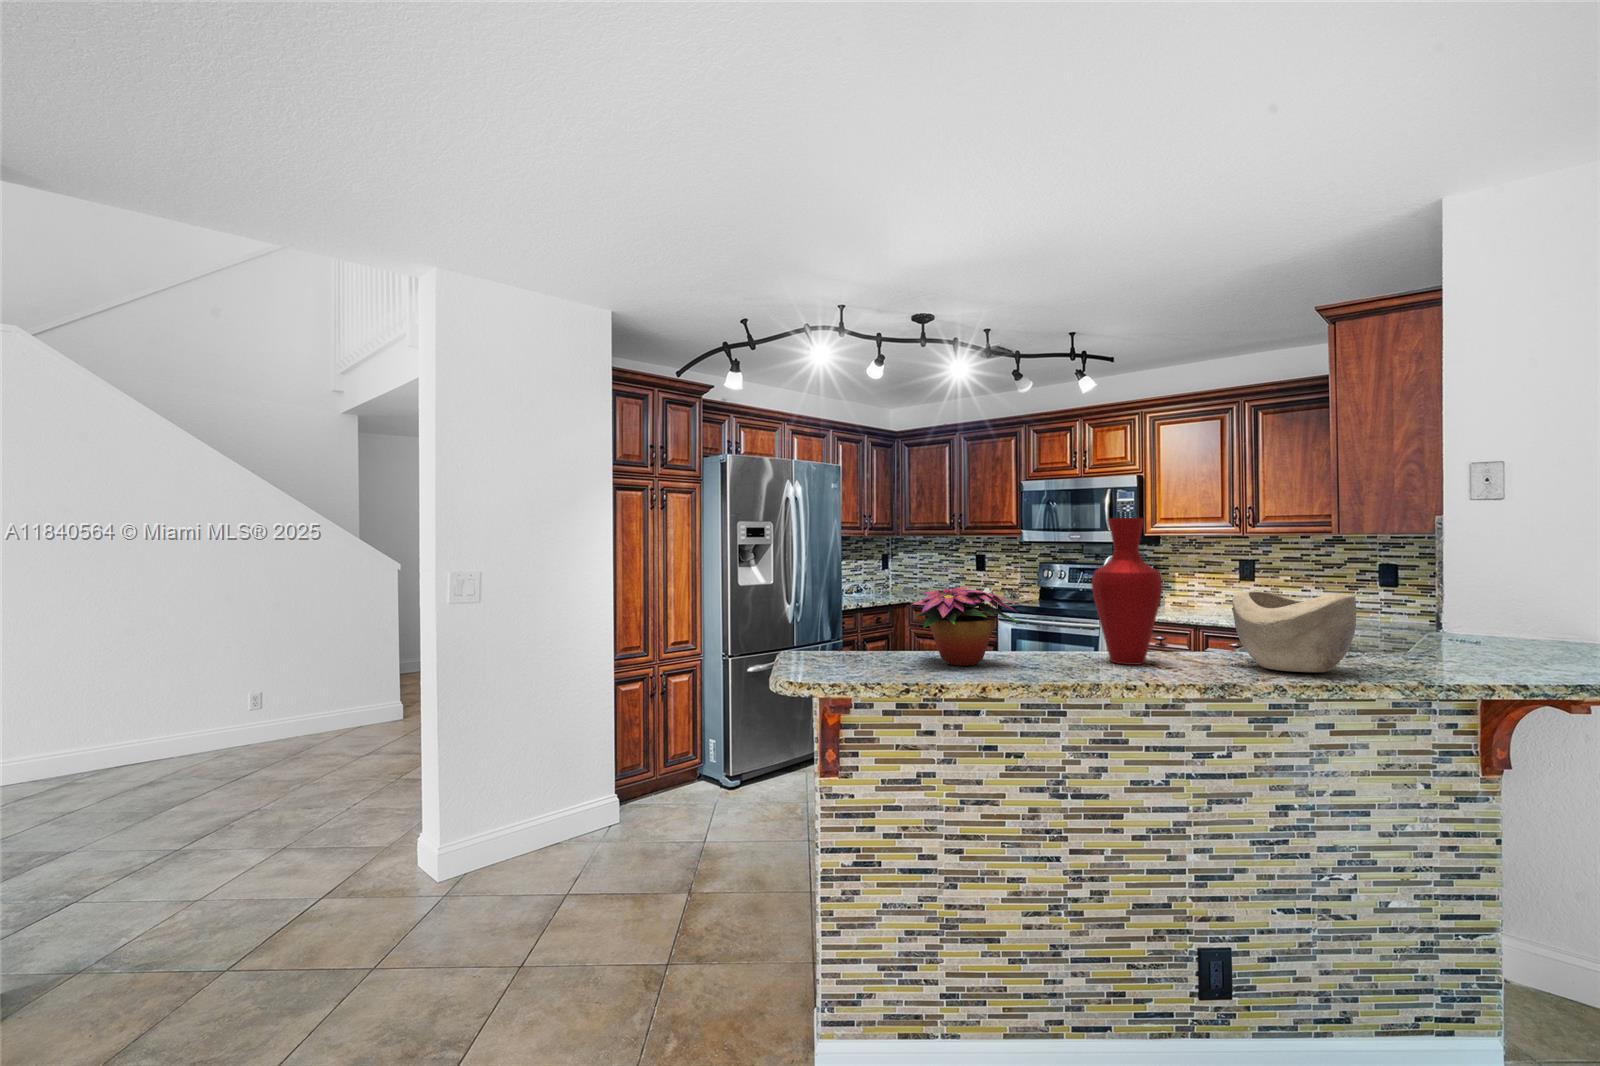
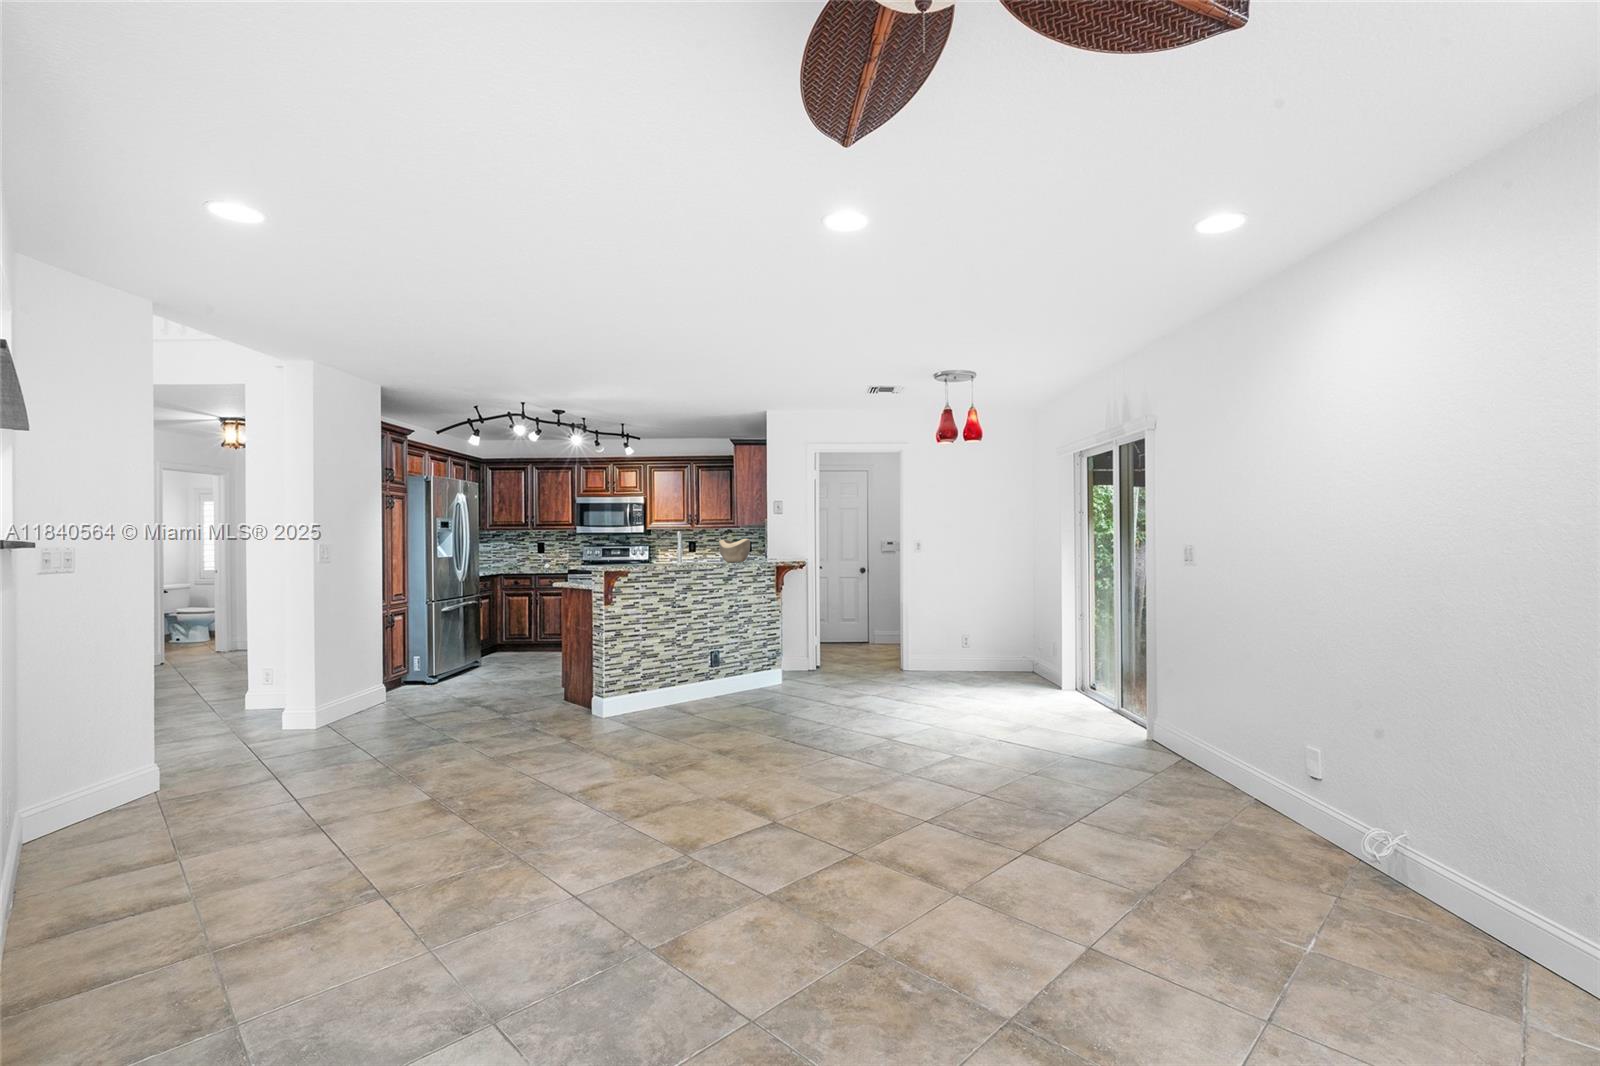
vase: present [1092,518,1162,665] -> none [679,516,701,564]
flower arrangement: present [912,586,1018,666] -> none [621,539,663,566]

